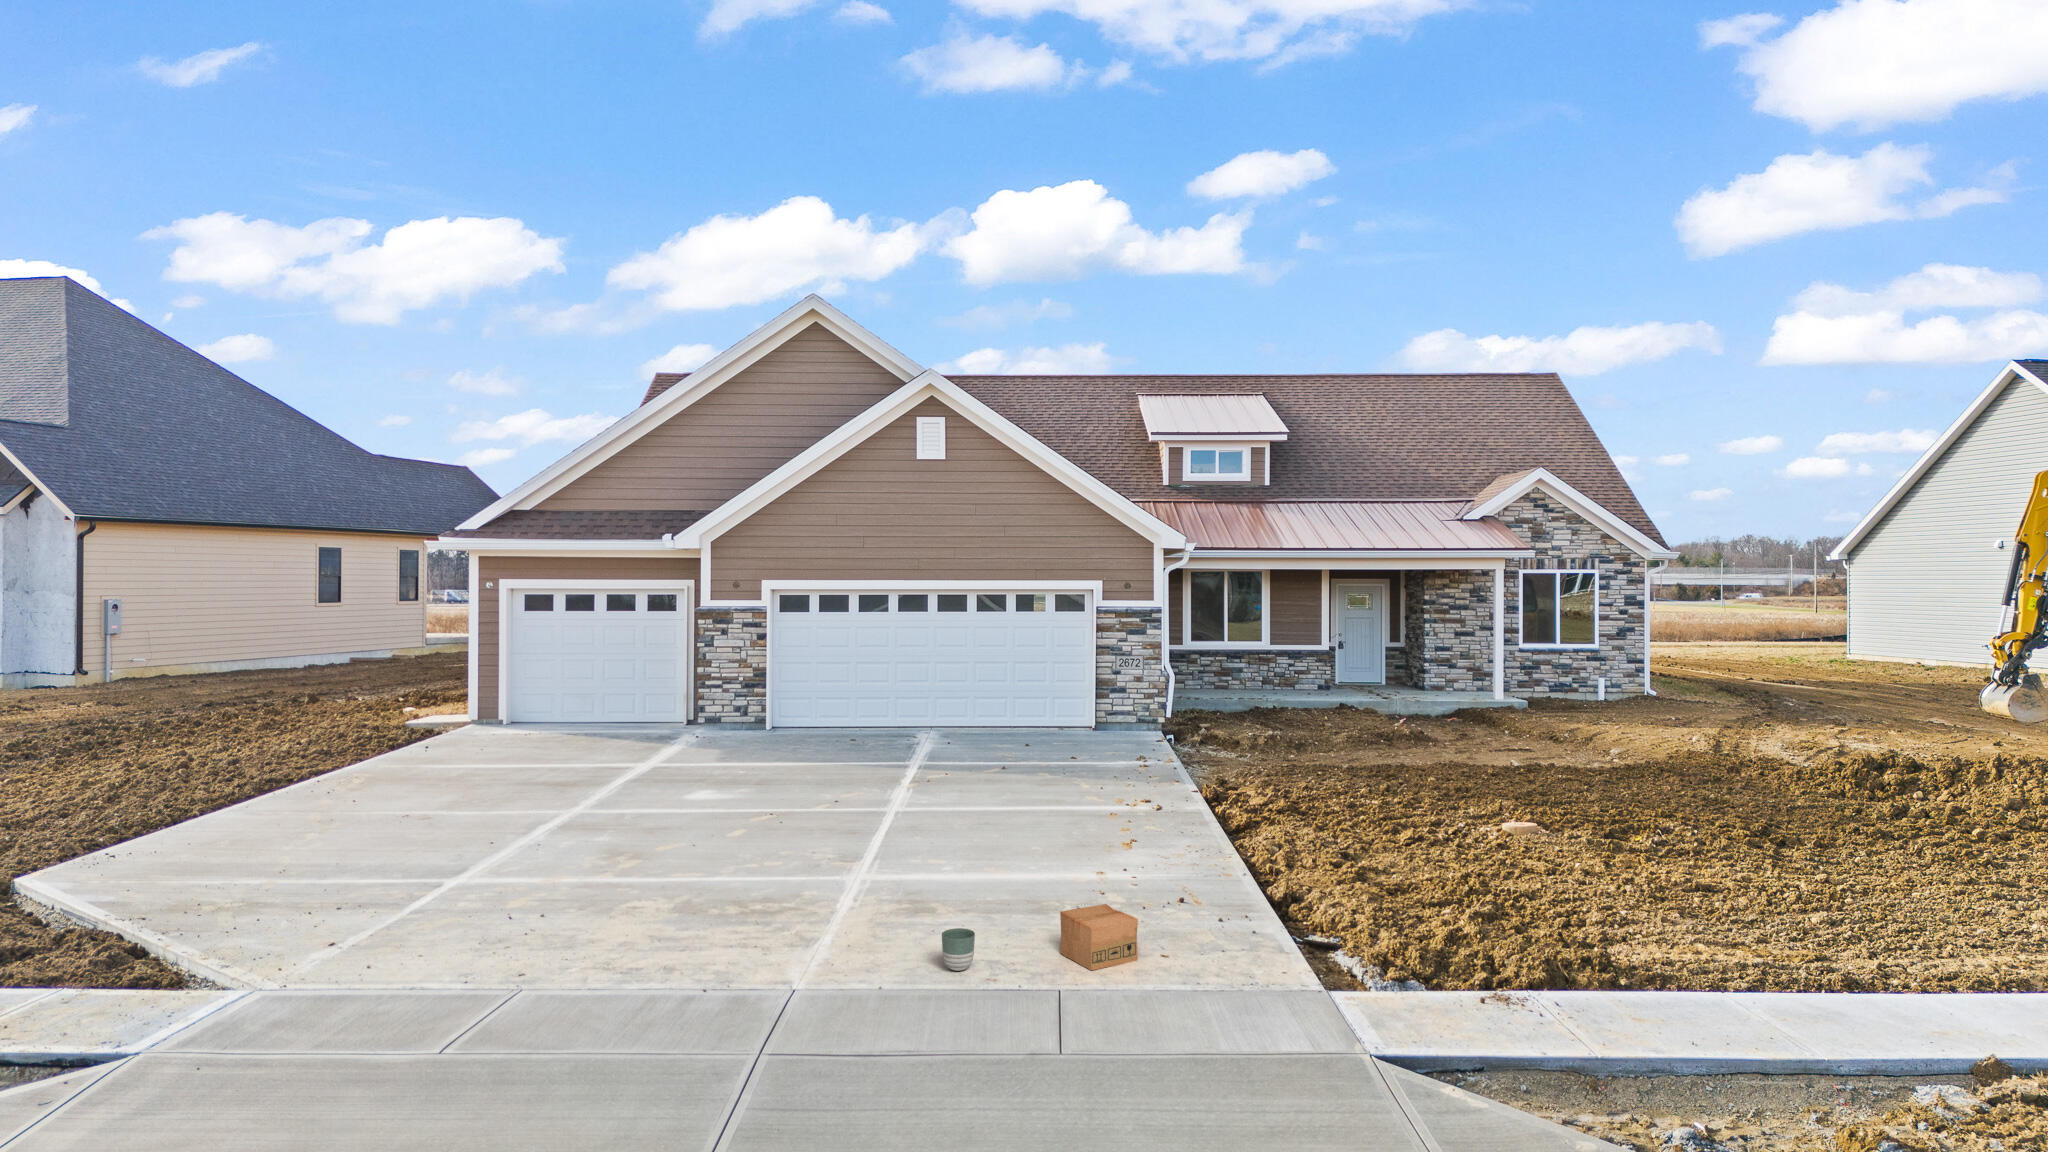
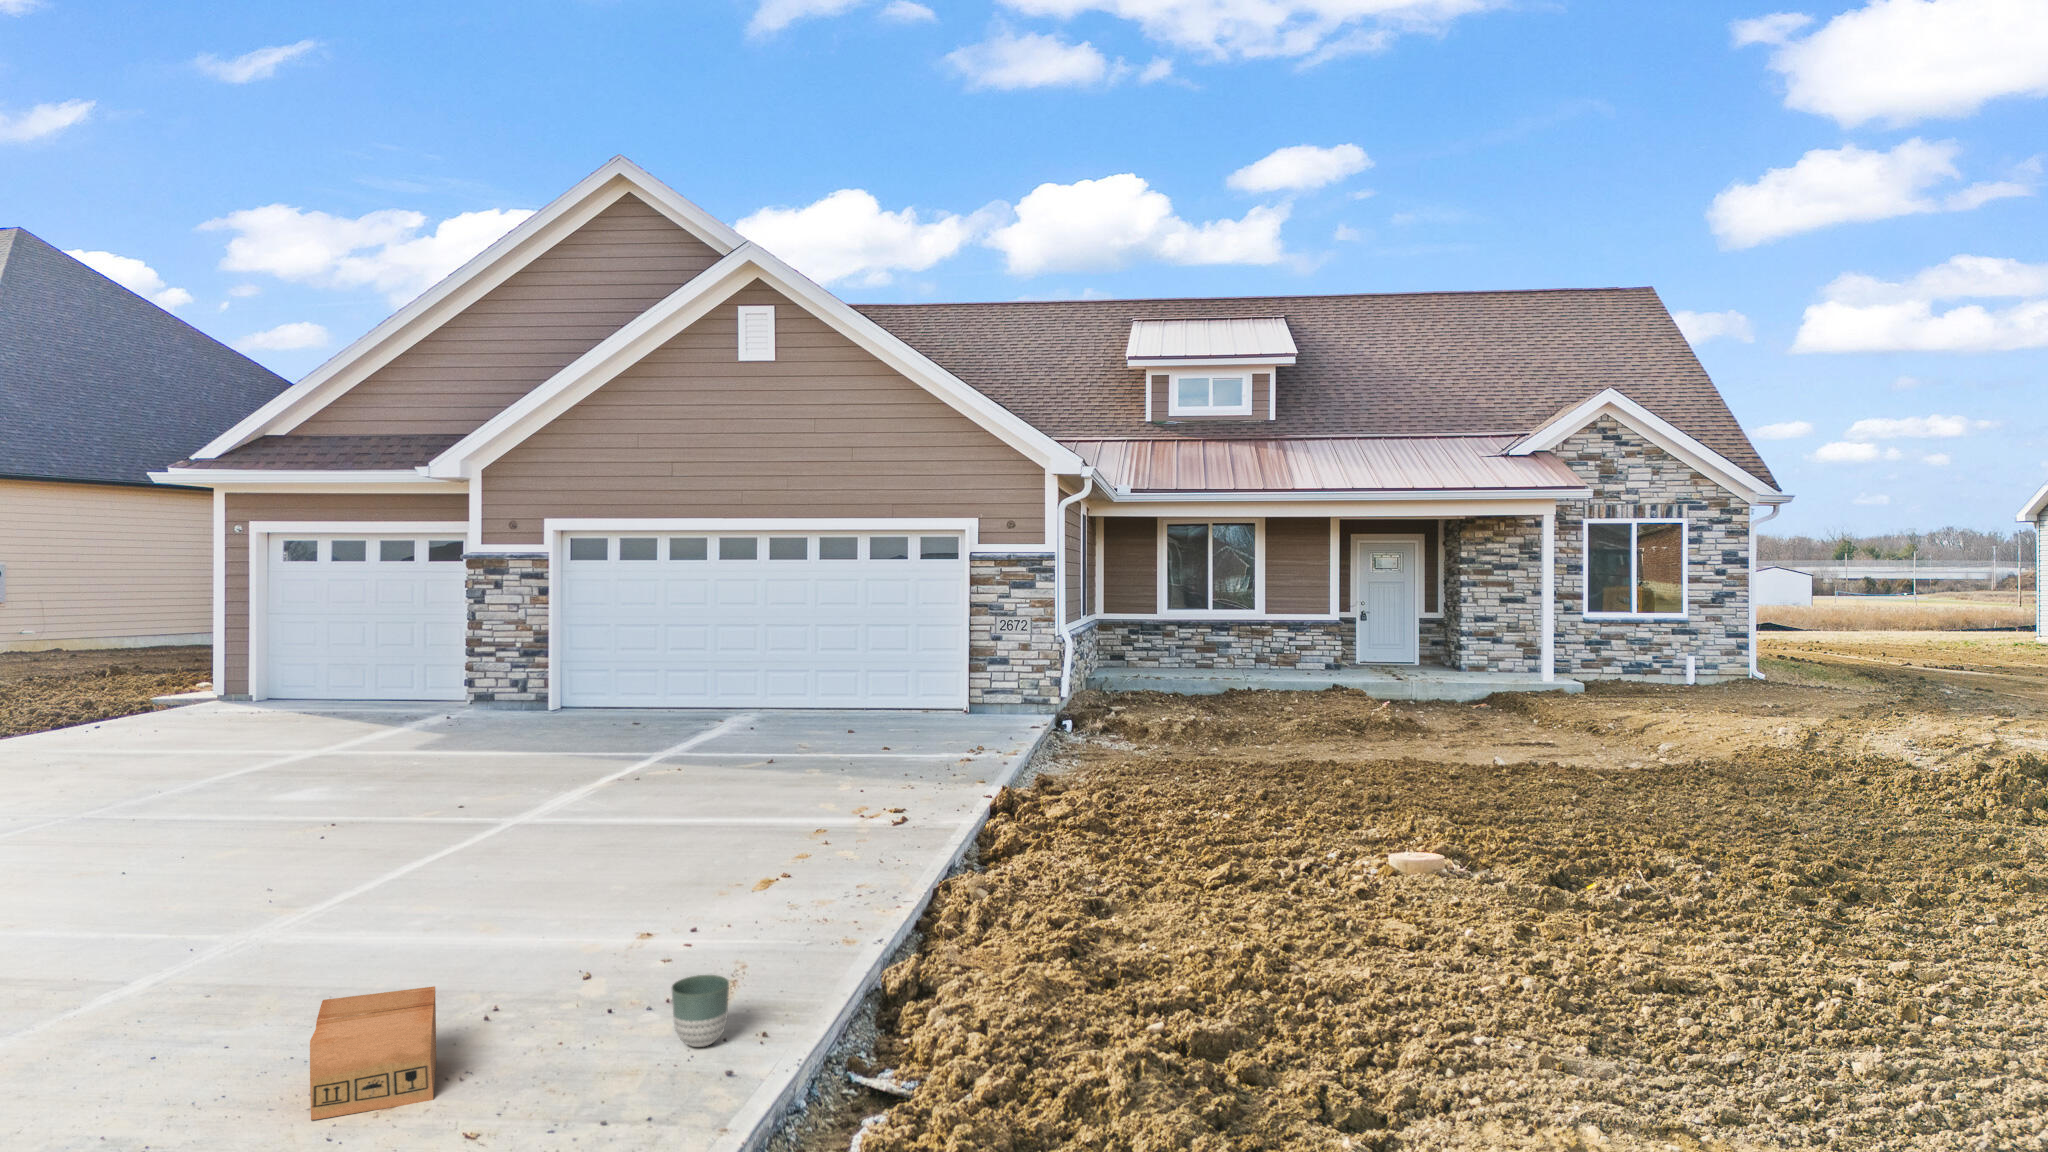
planter: present [942,928,975,971] -> present [672,975,729,1047]

